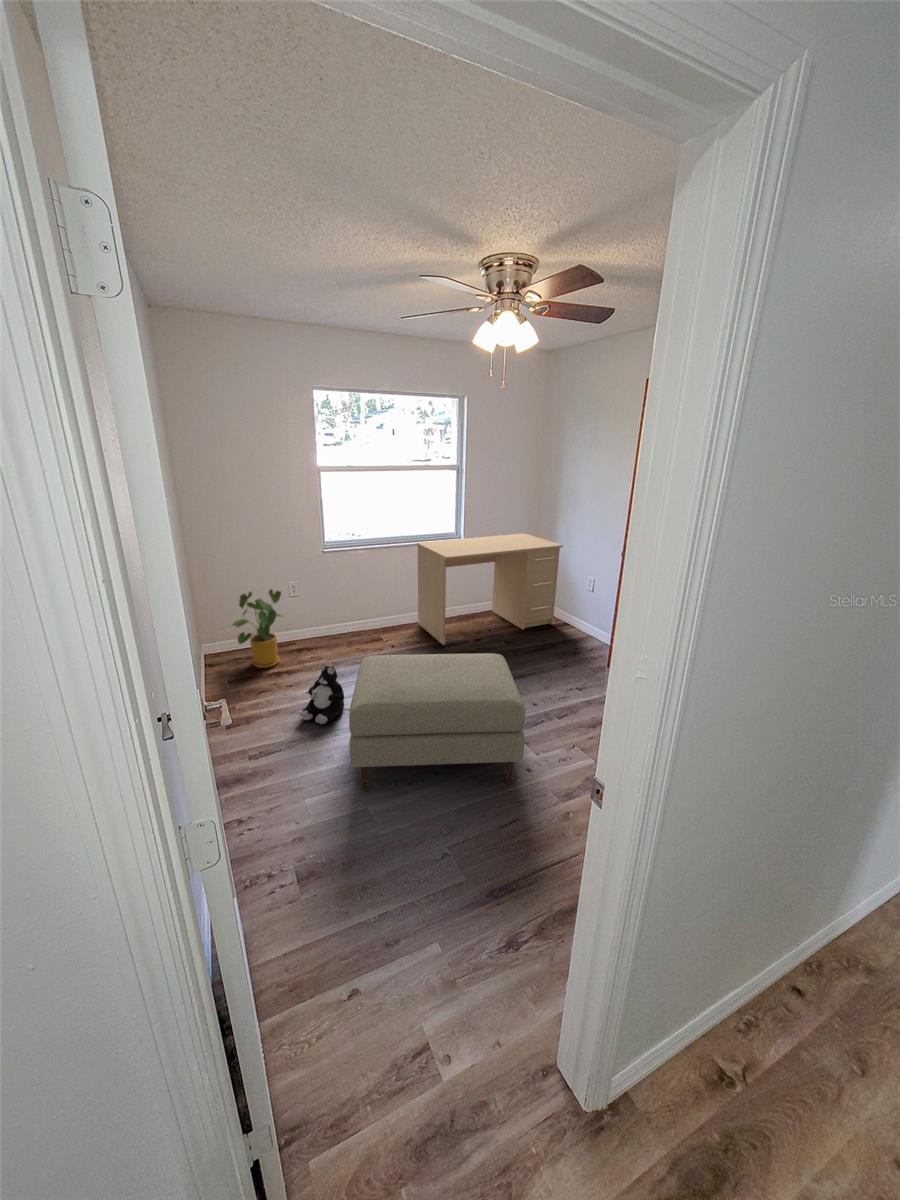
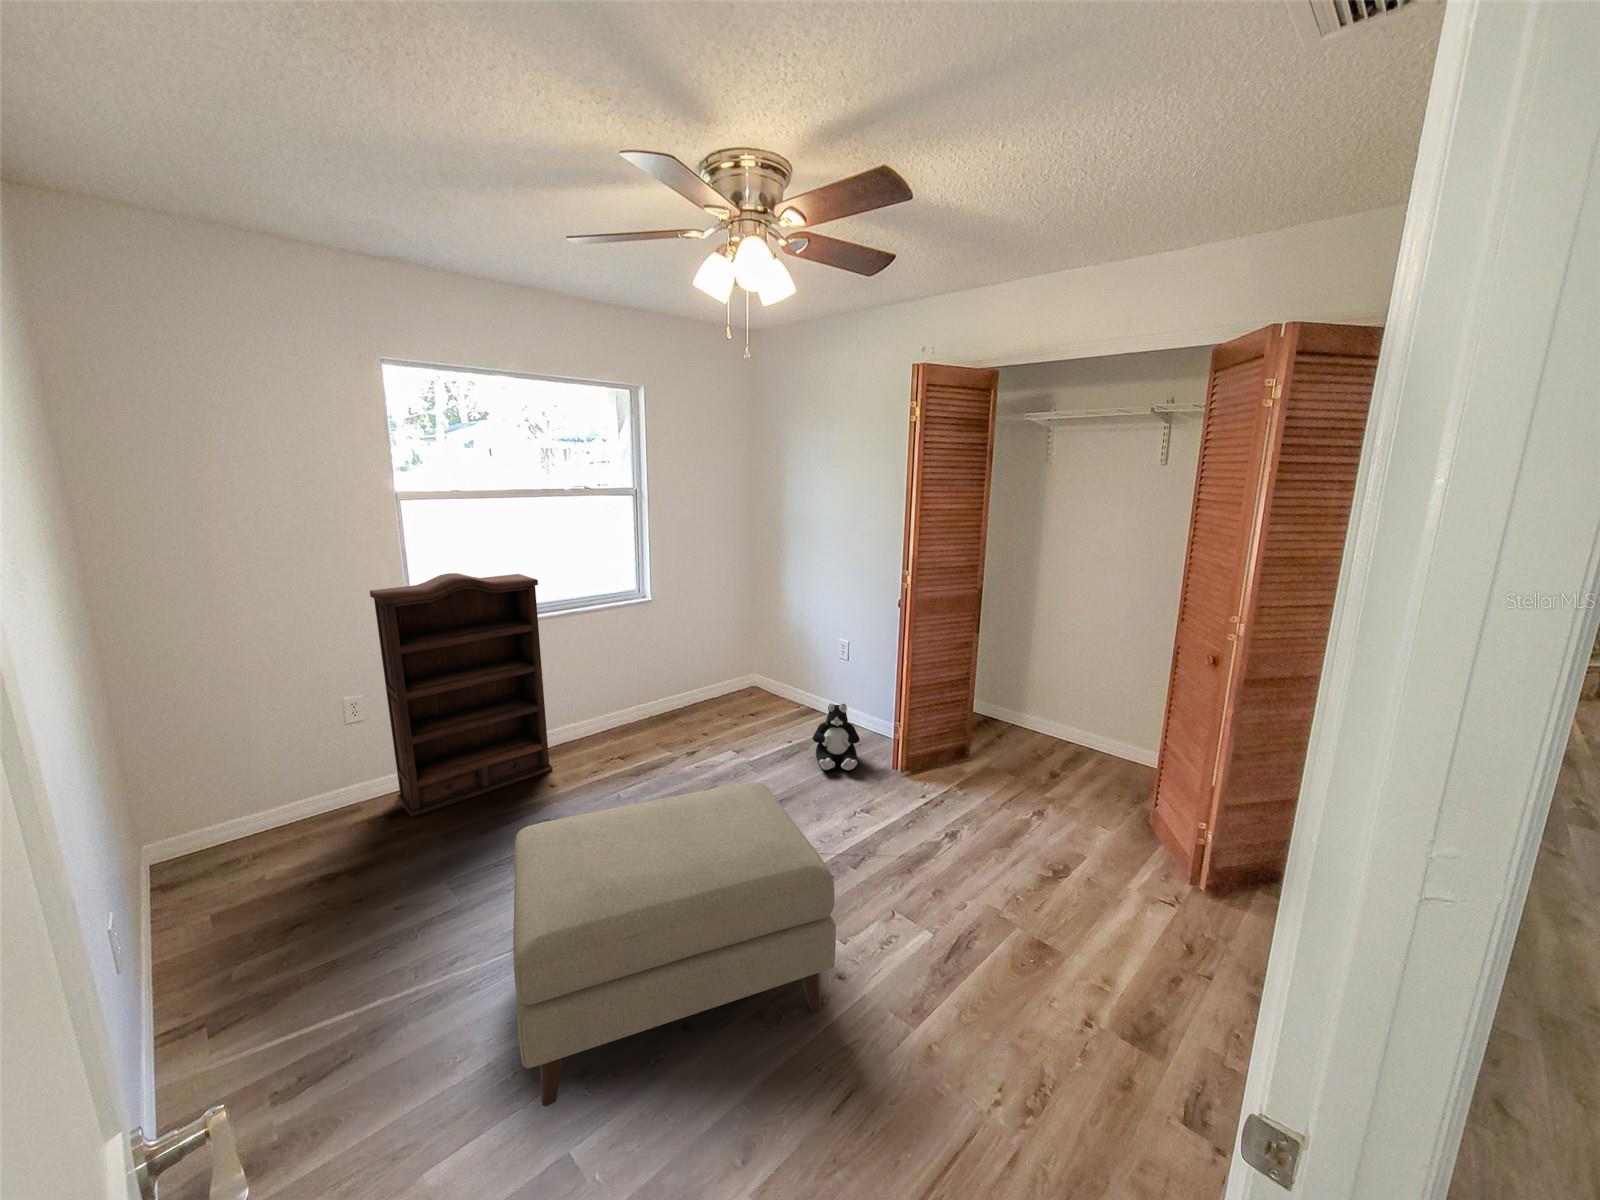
bookshelf: none [304,515,395,650] -> present [370,573,553,817]
desk: present [417,534,563,645] -> none [579,584,801,772]
house plant: present [232,589,283,668] -> none [211,719,342,877]
plush toy: present [299,665,344,724] -> present [813,704,860,770]

